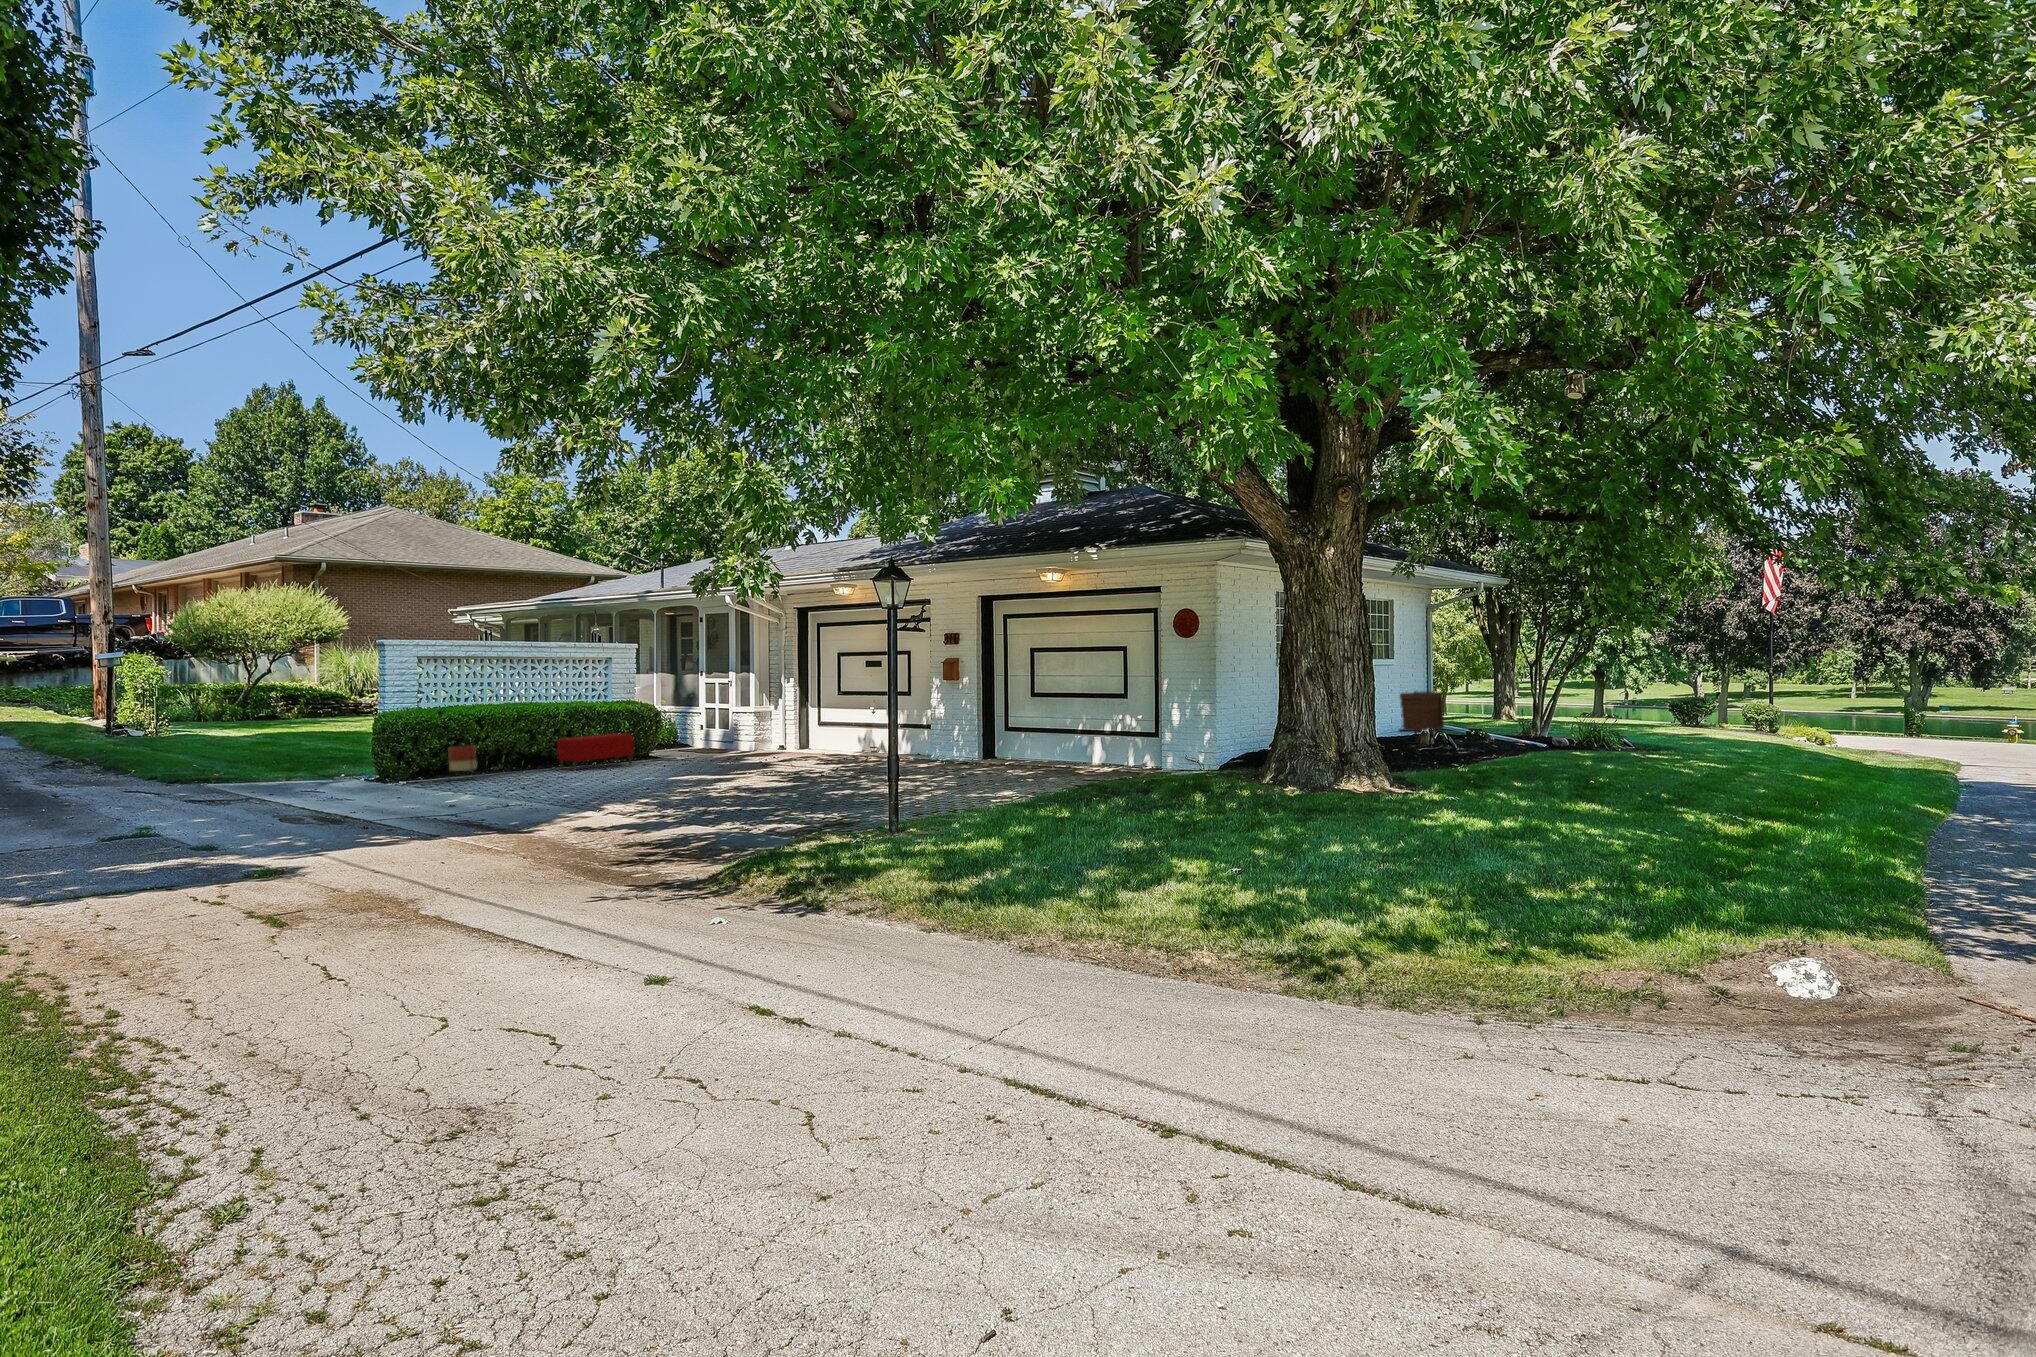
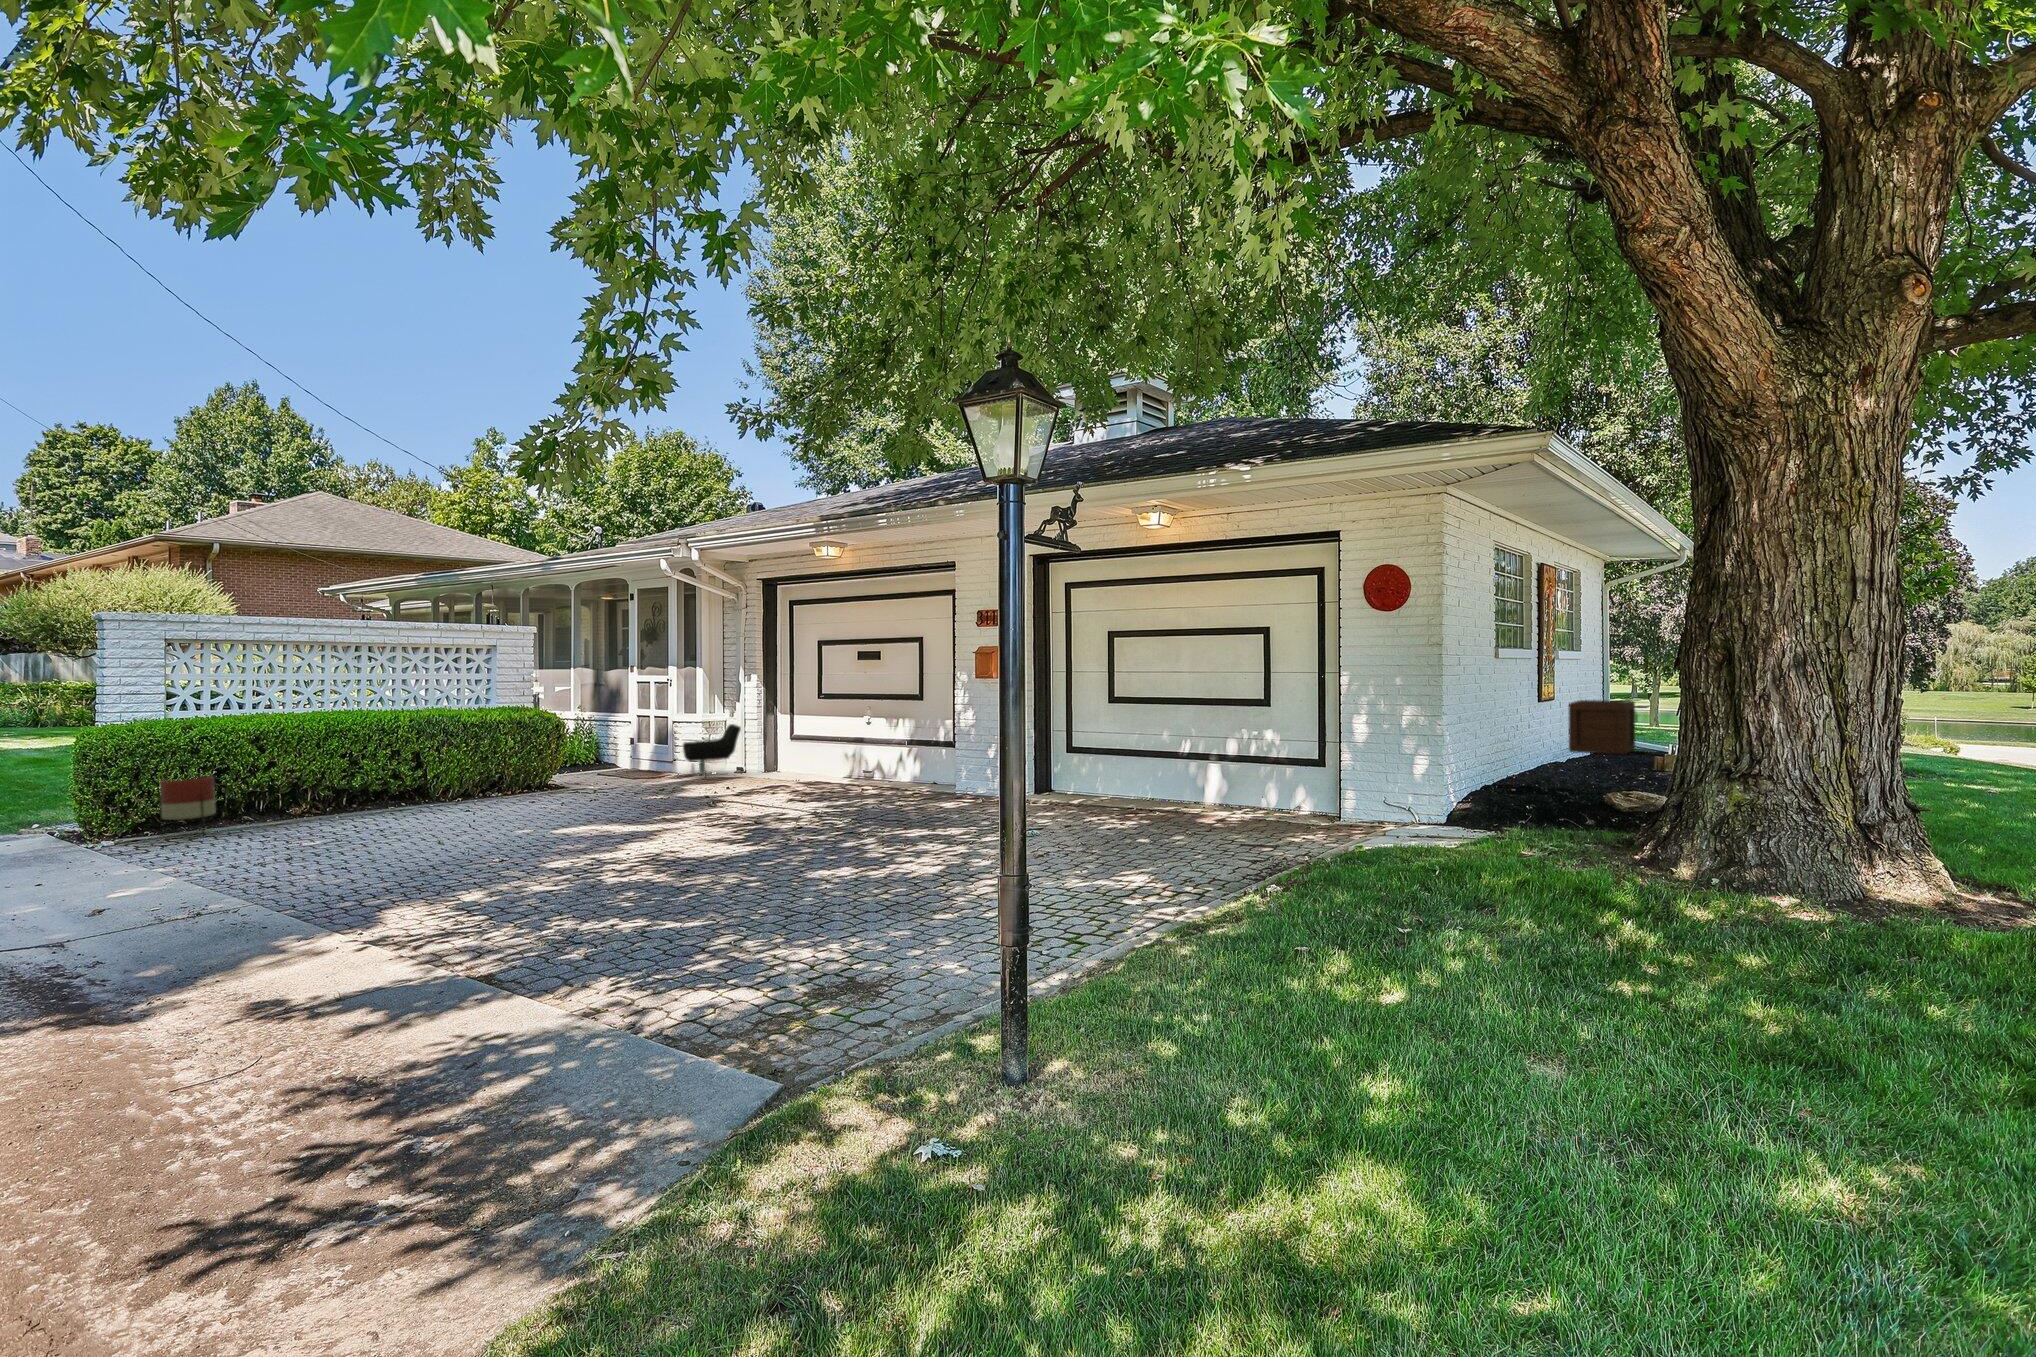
lounge chair: none [737,714,783,753] -> present [683,724,741,777]
bench: present [557,733,634,771] -> none [381,752,509,813]

